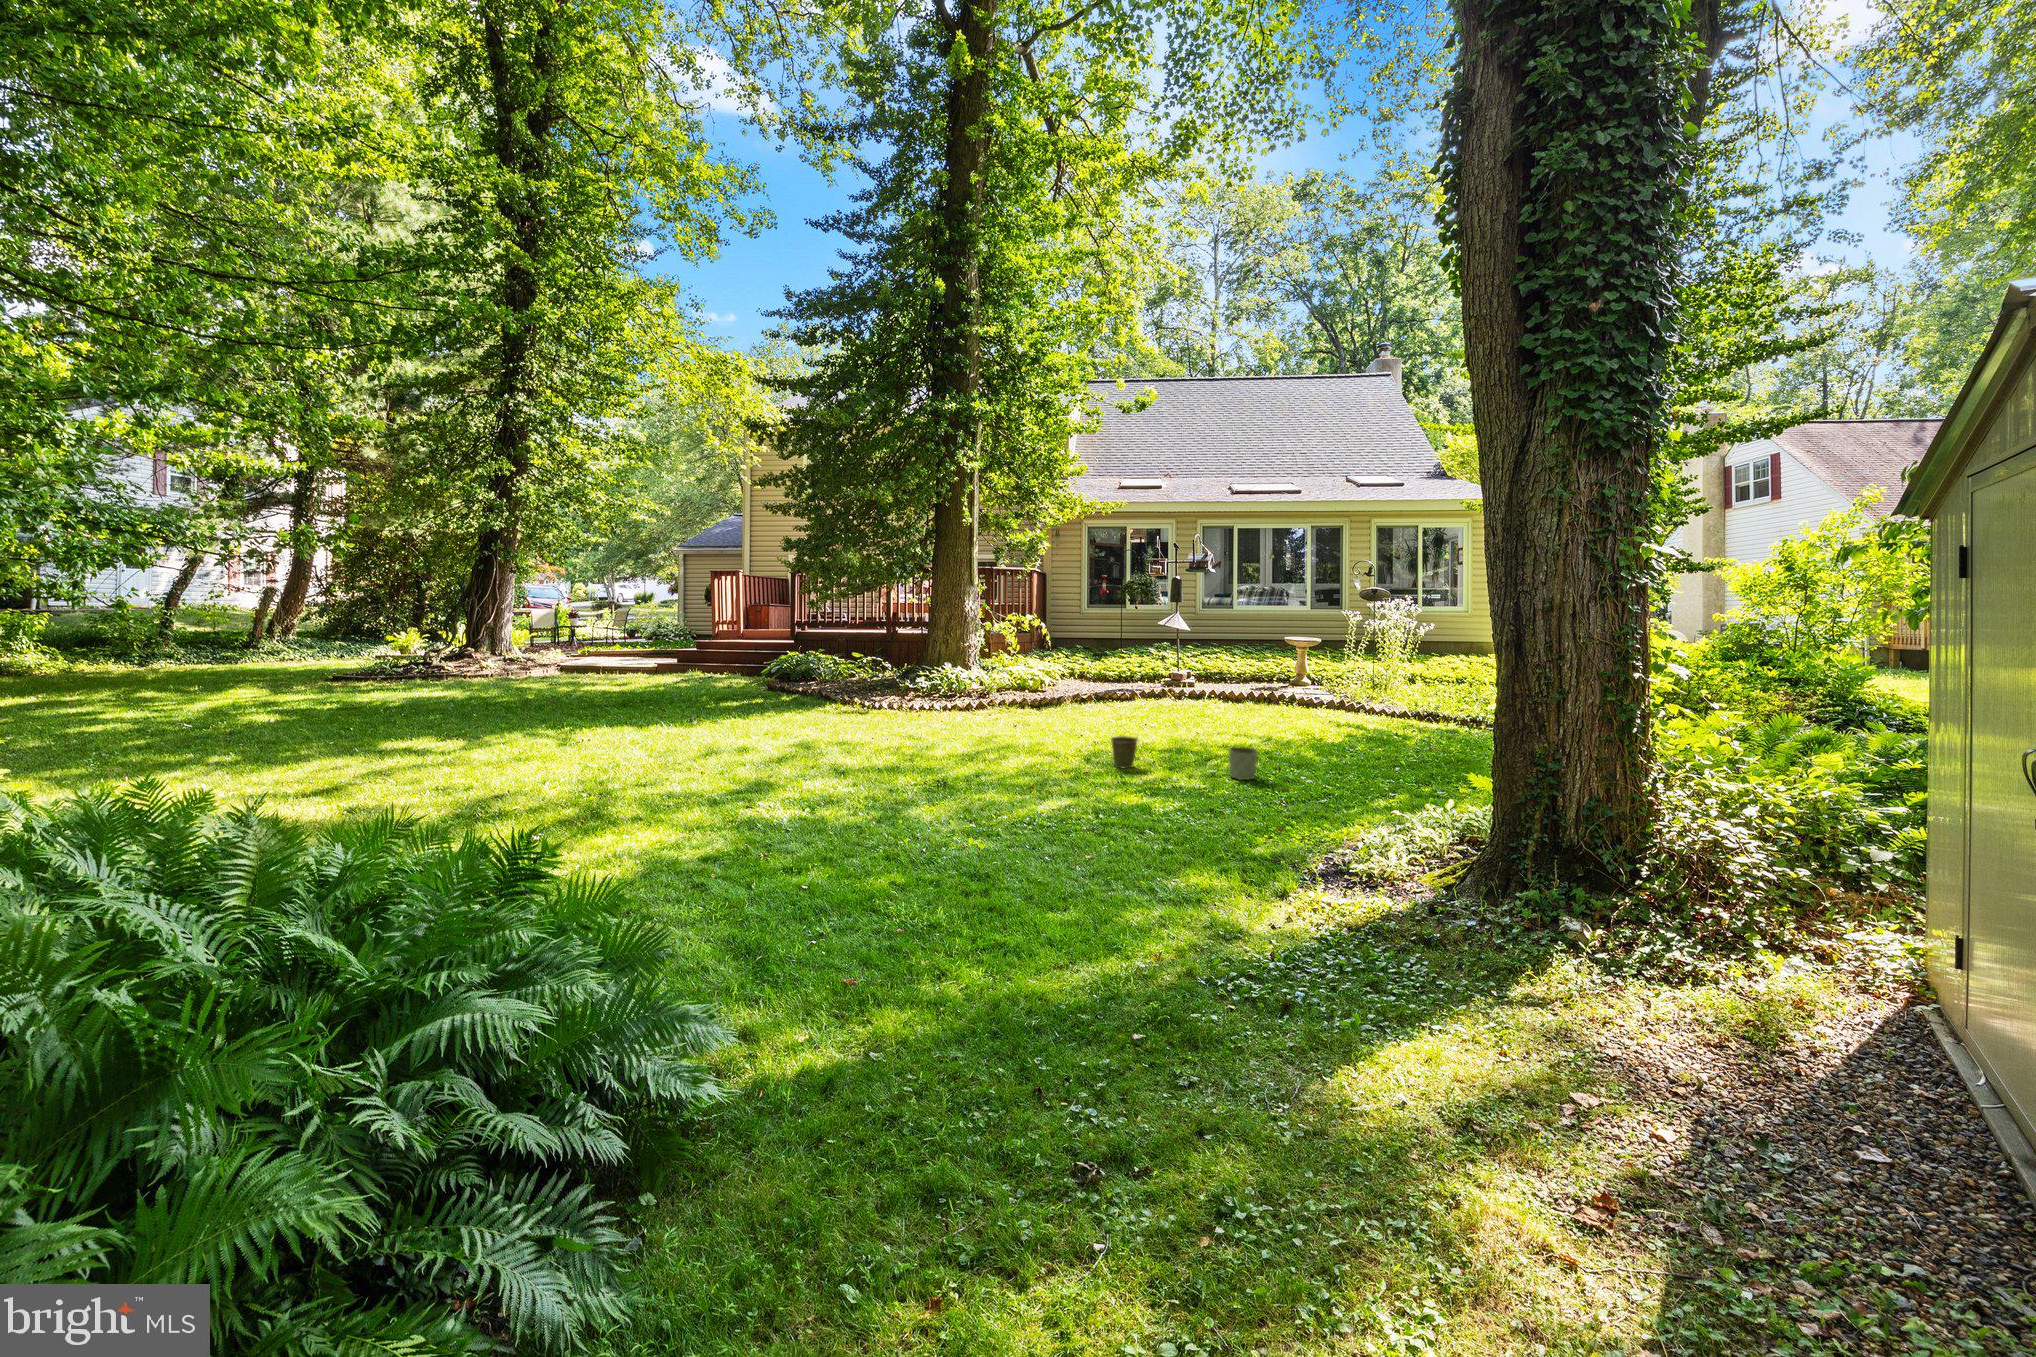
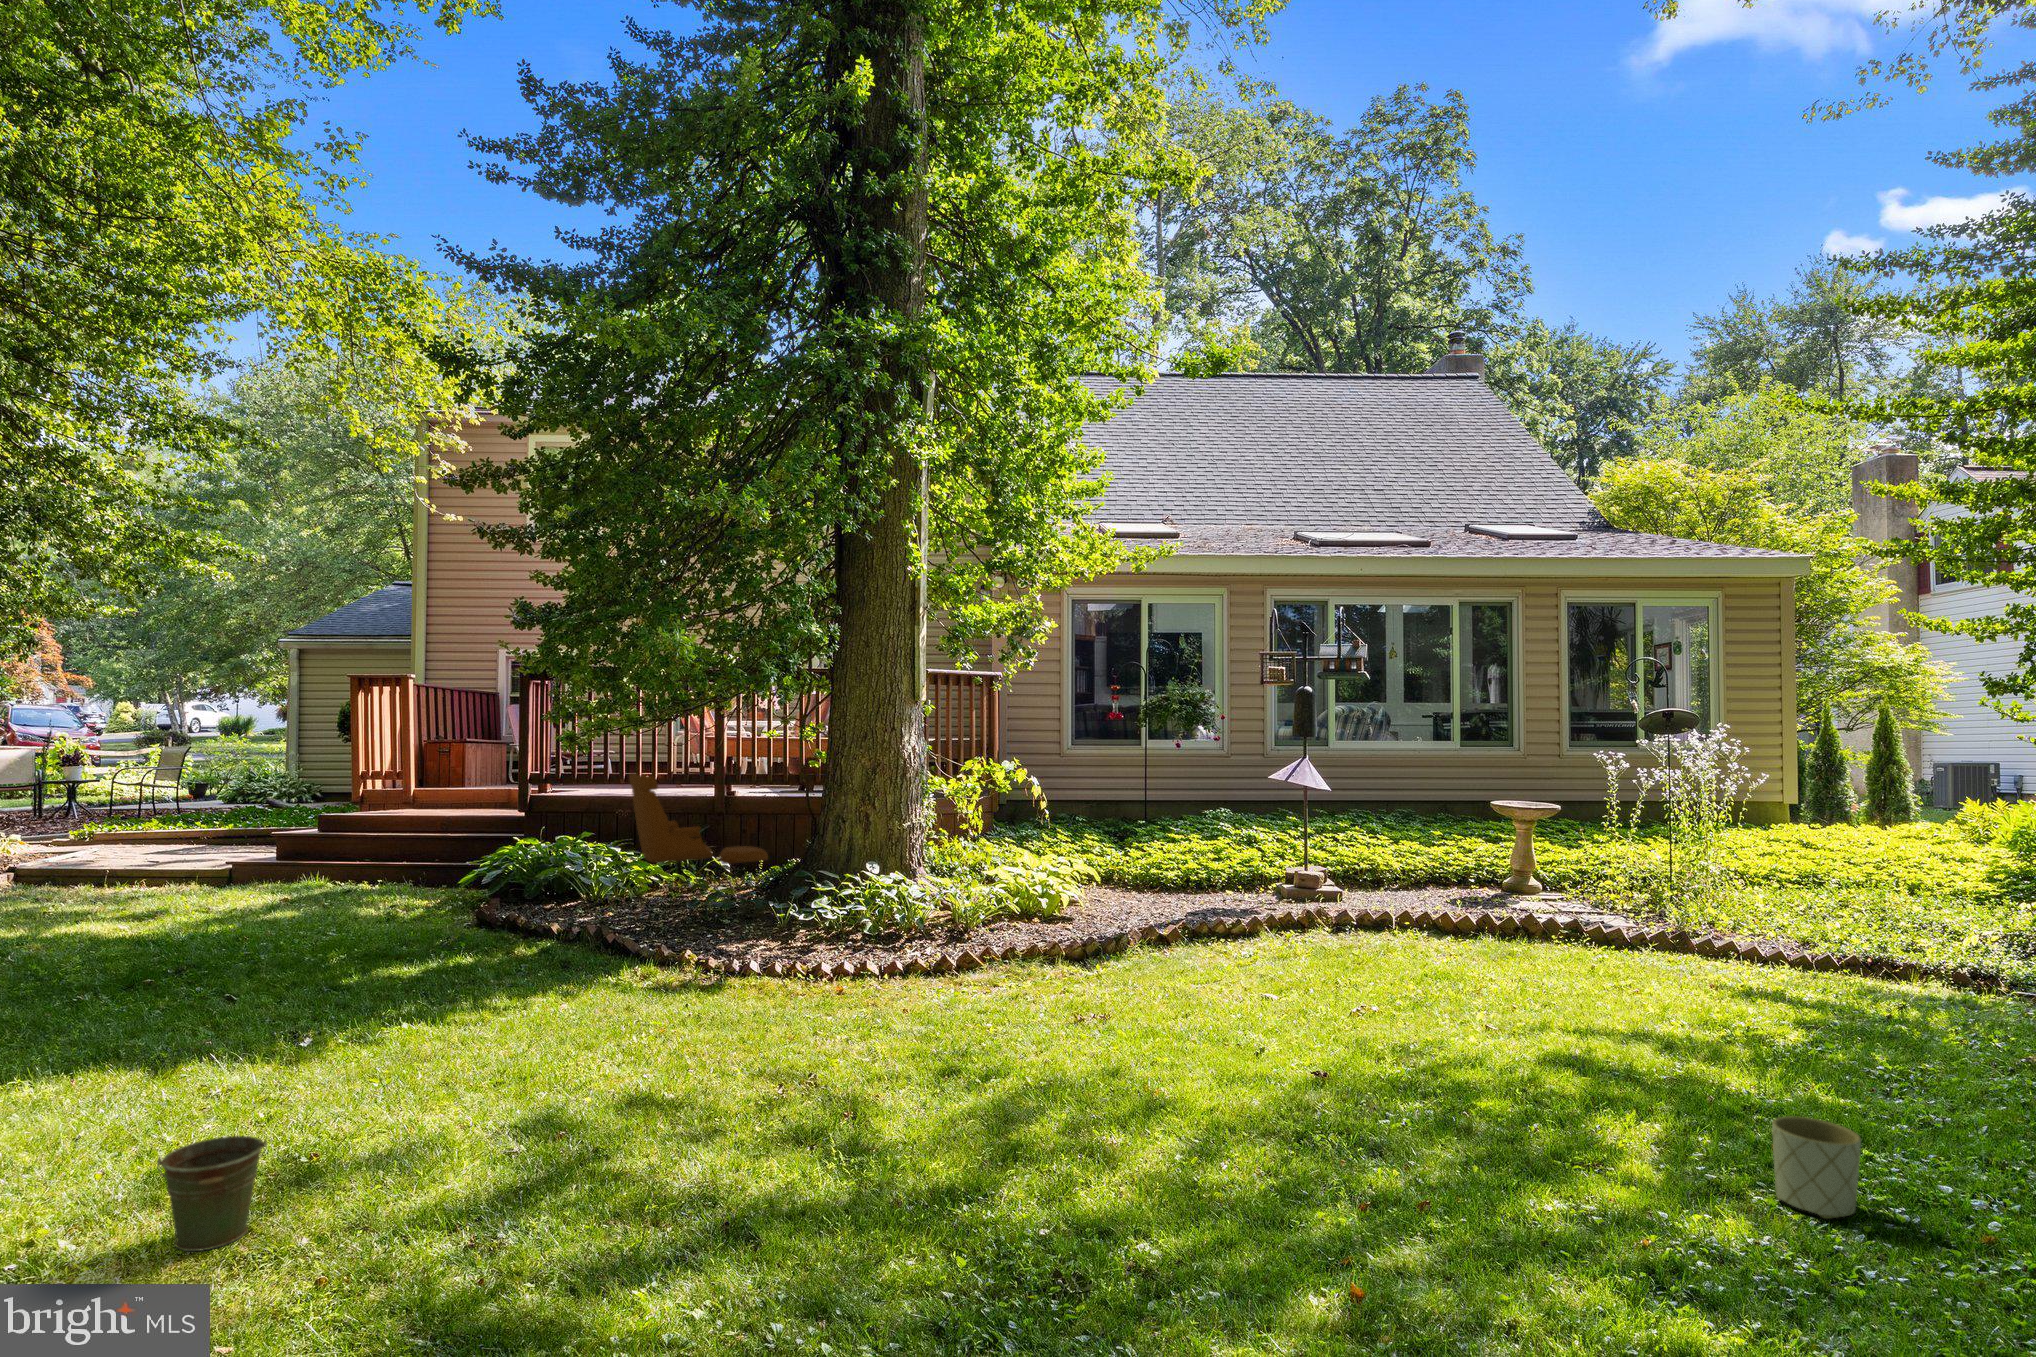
lounge chair: none [838,620,908,679] -> present [629,773,768,891]
bucket: present [1111,736,1138,769] -> present [157,1136,267,1251]

